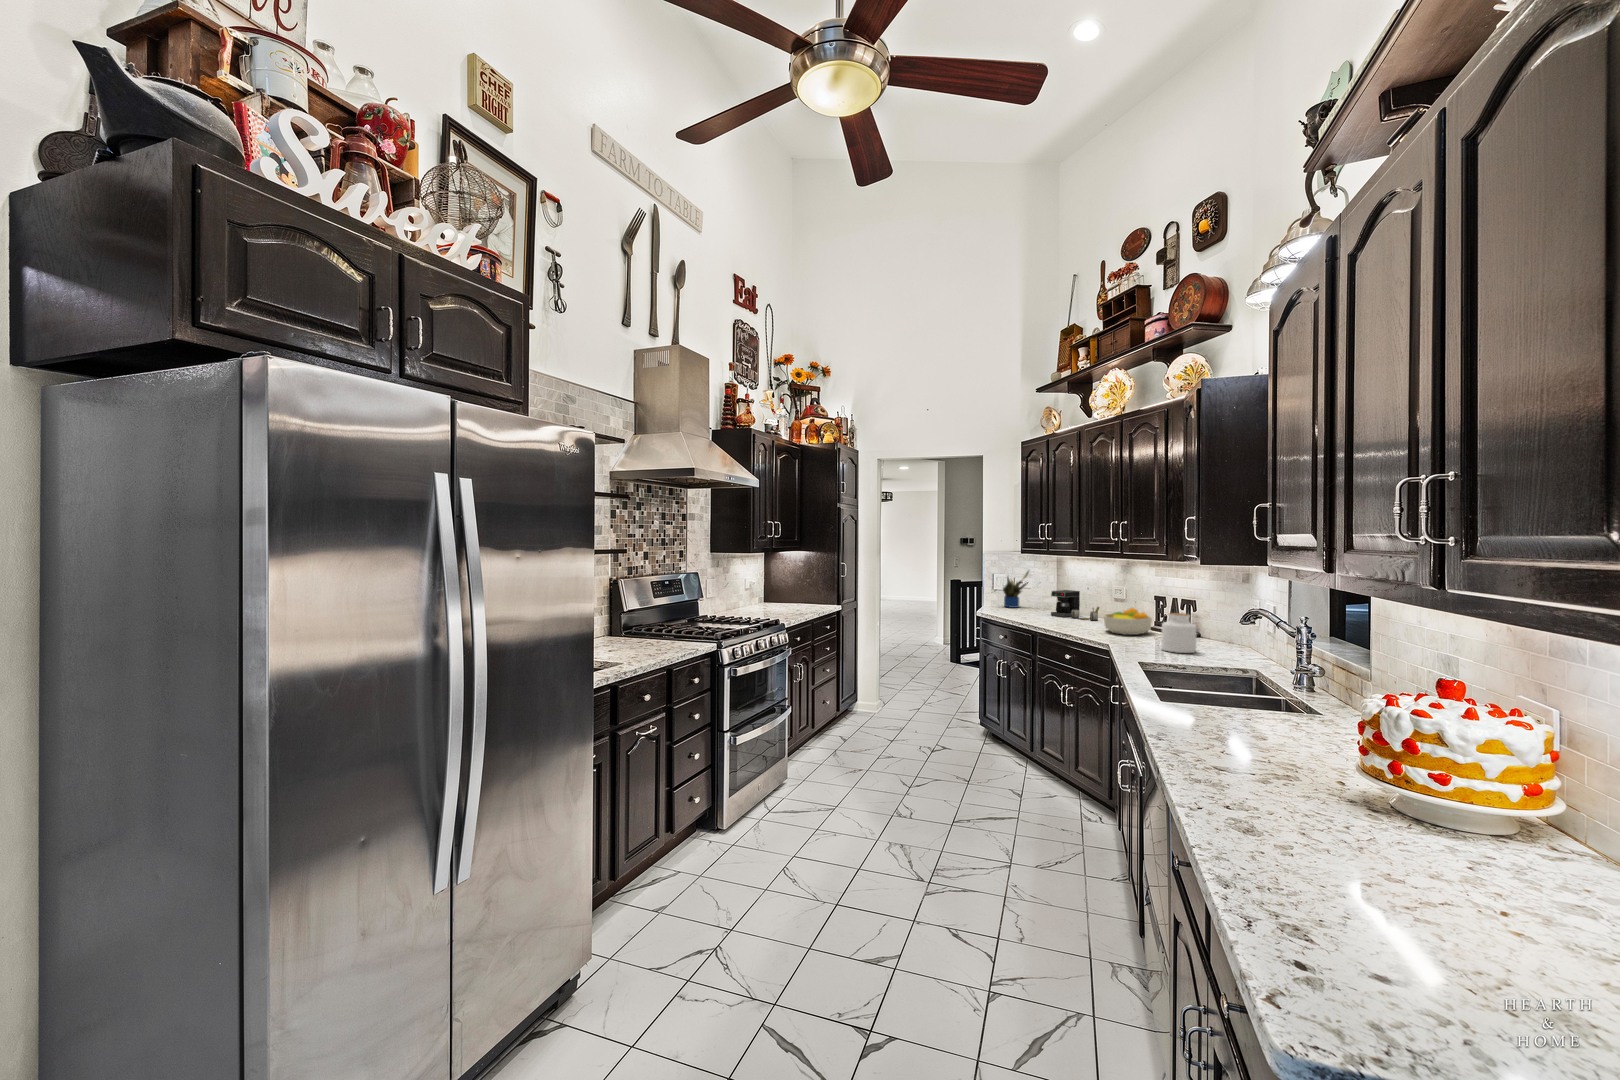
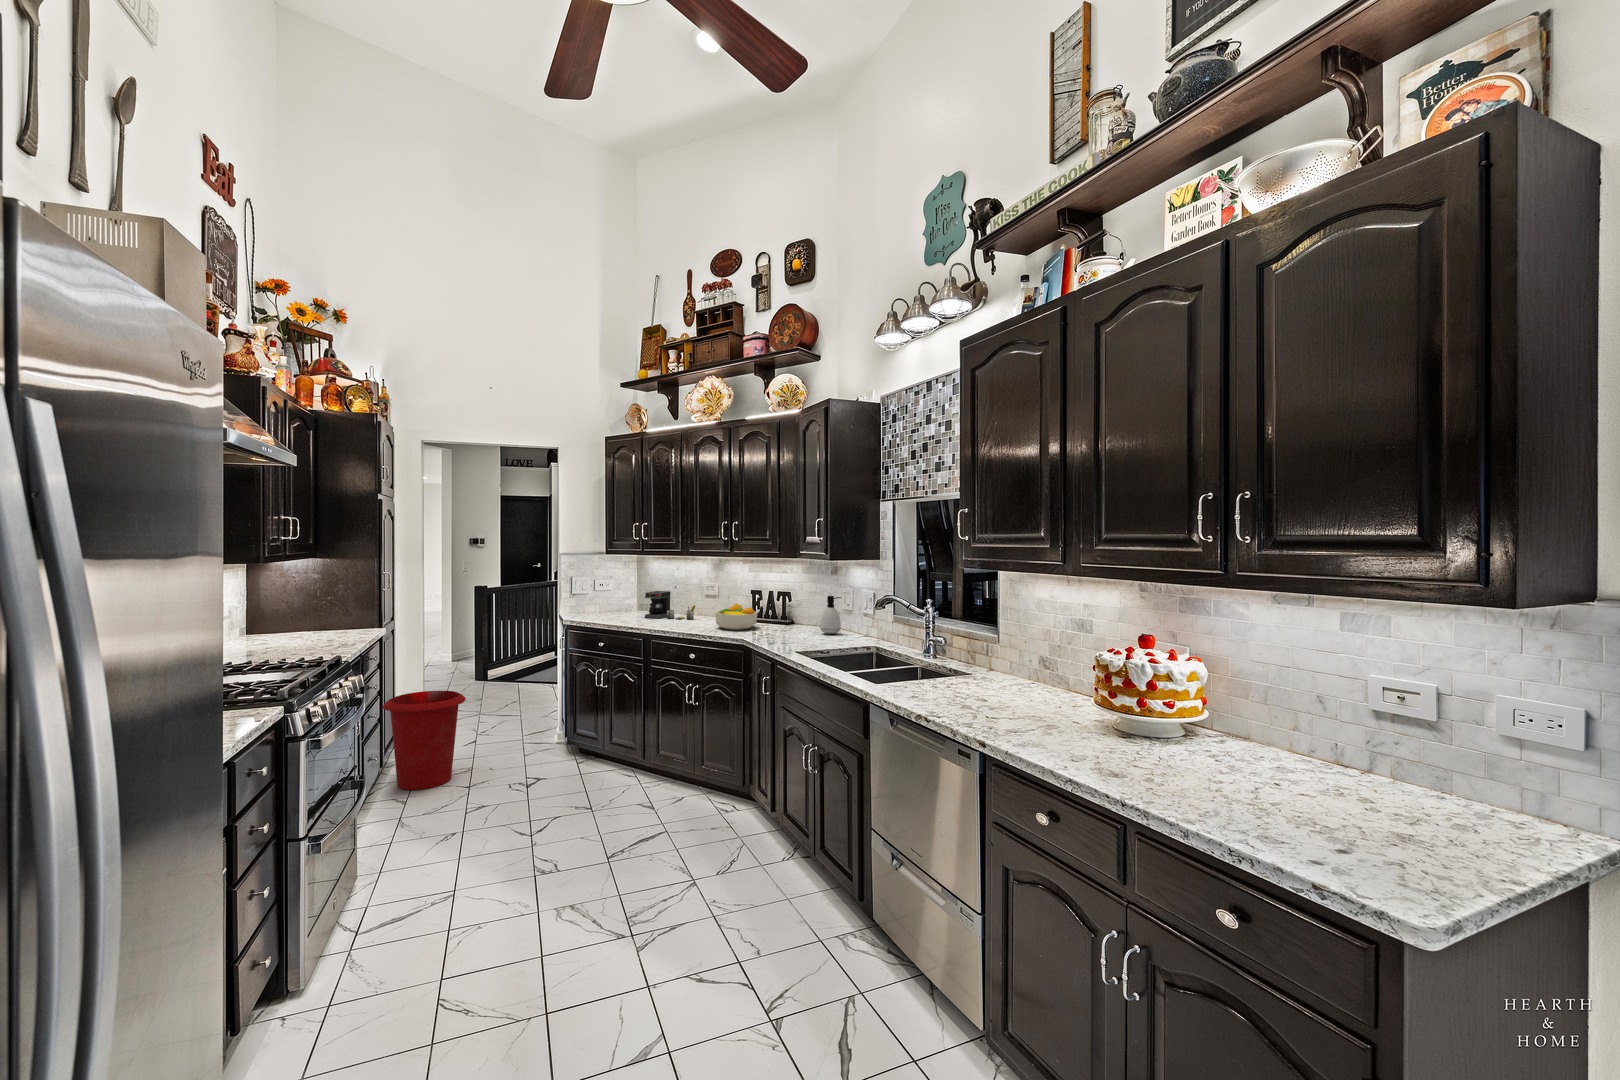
potted plant: present [1003,571,1029,608] -> none [583,571,612,613]
soap dispenser: none [1216,605,1245,649] -> present [820,596,841,634]
jar: present [1162,613,1196,653] -> none [788,606,816,641]
waste bin: none [839,658,896,734] -> present [383,691,466,790]

